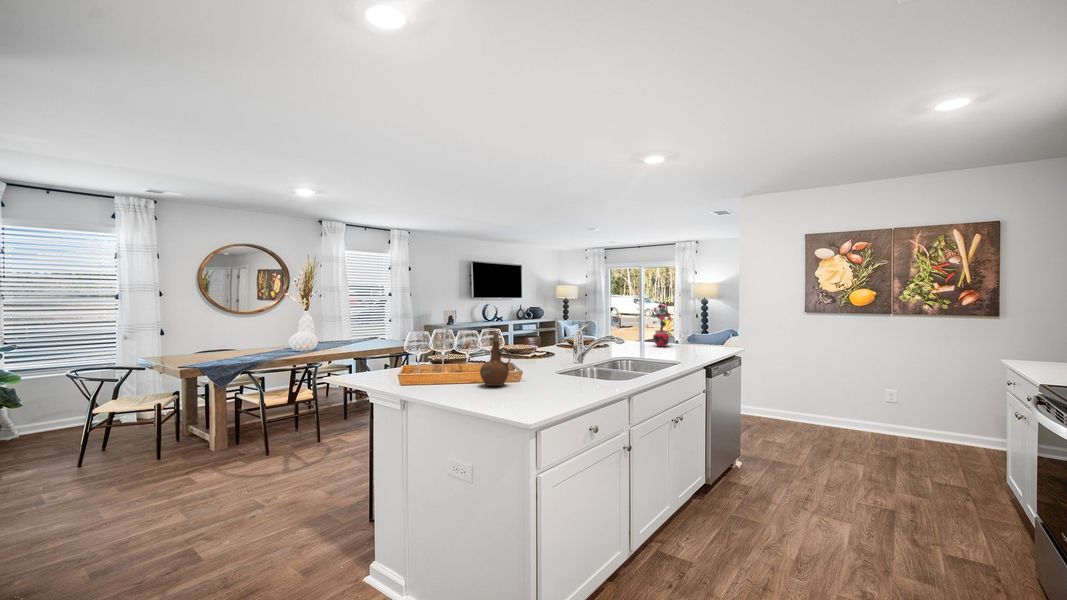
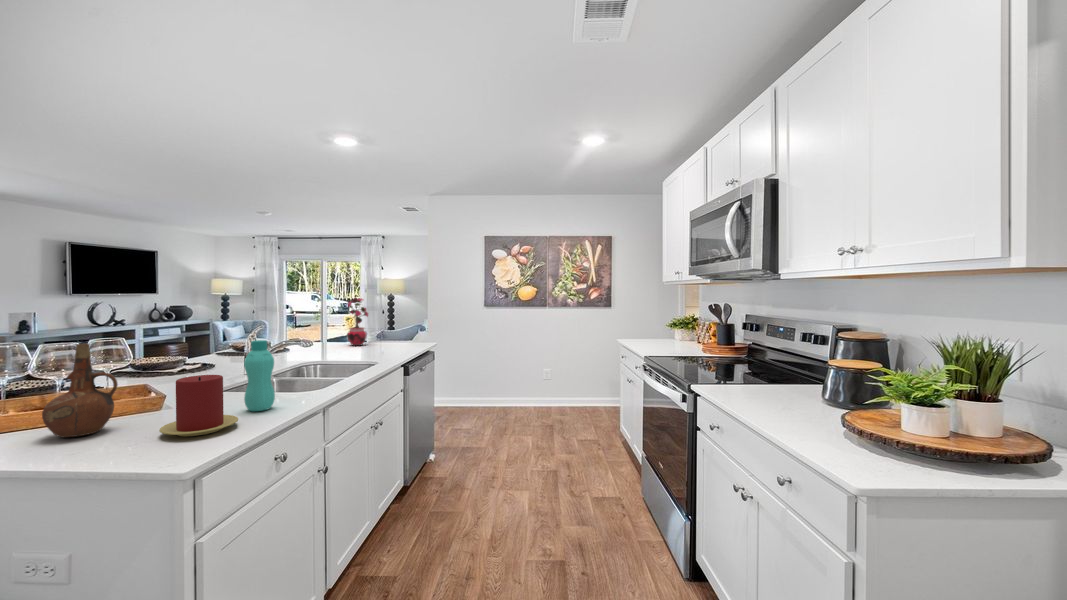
bottle: none [574,337,592,386] -> present [244,340,275,411]
candle: none [530,357,570,395] -> present [159,375,238,436]

